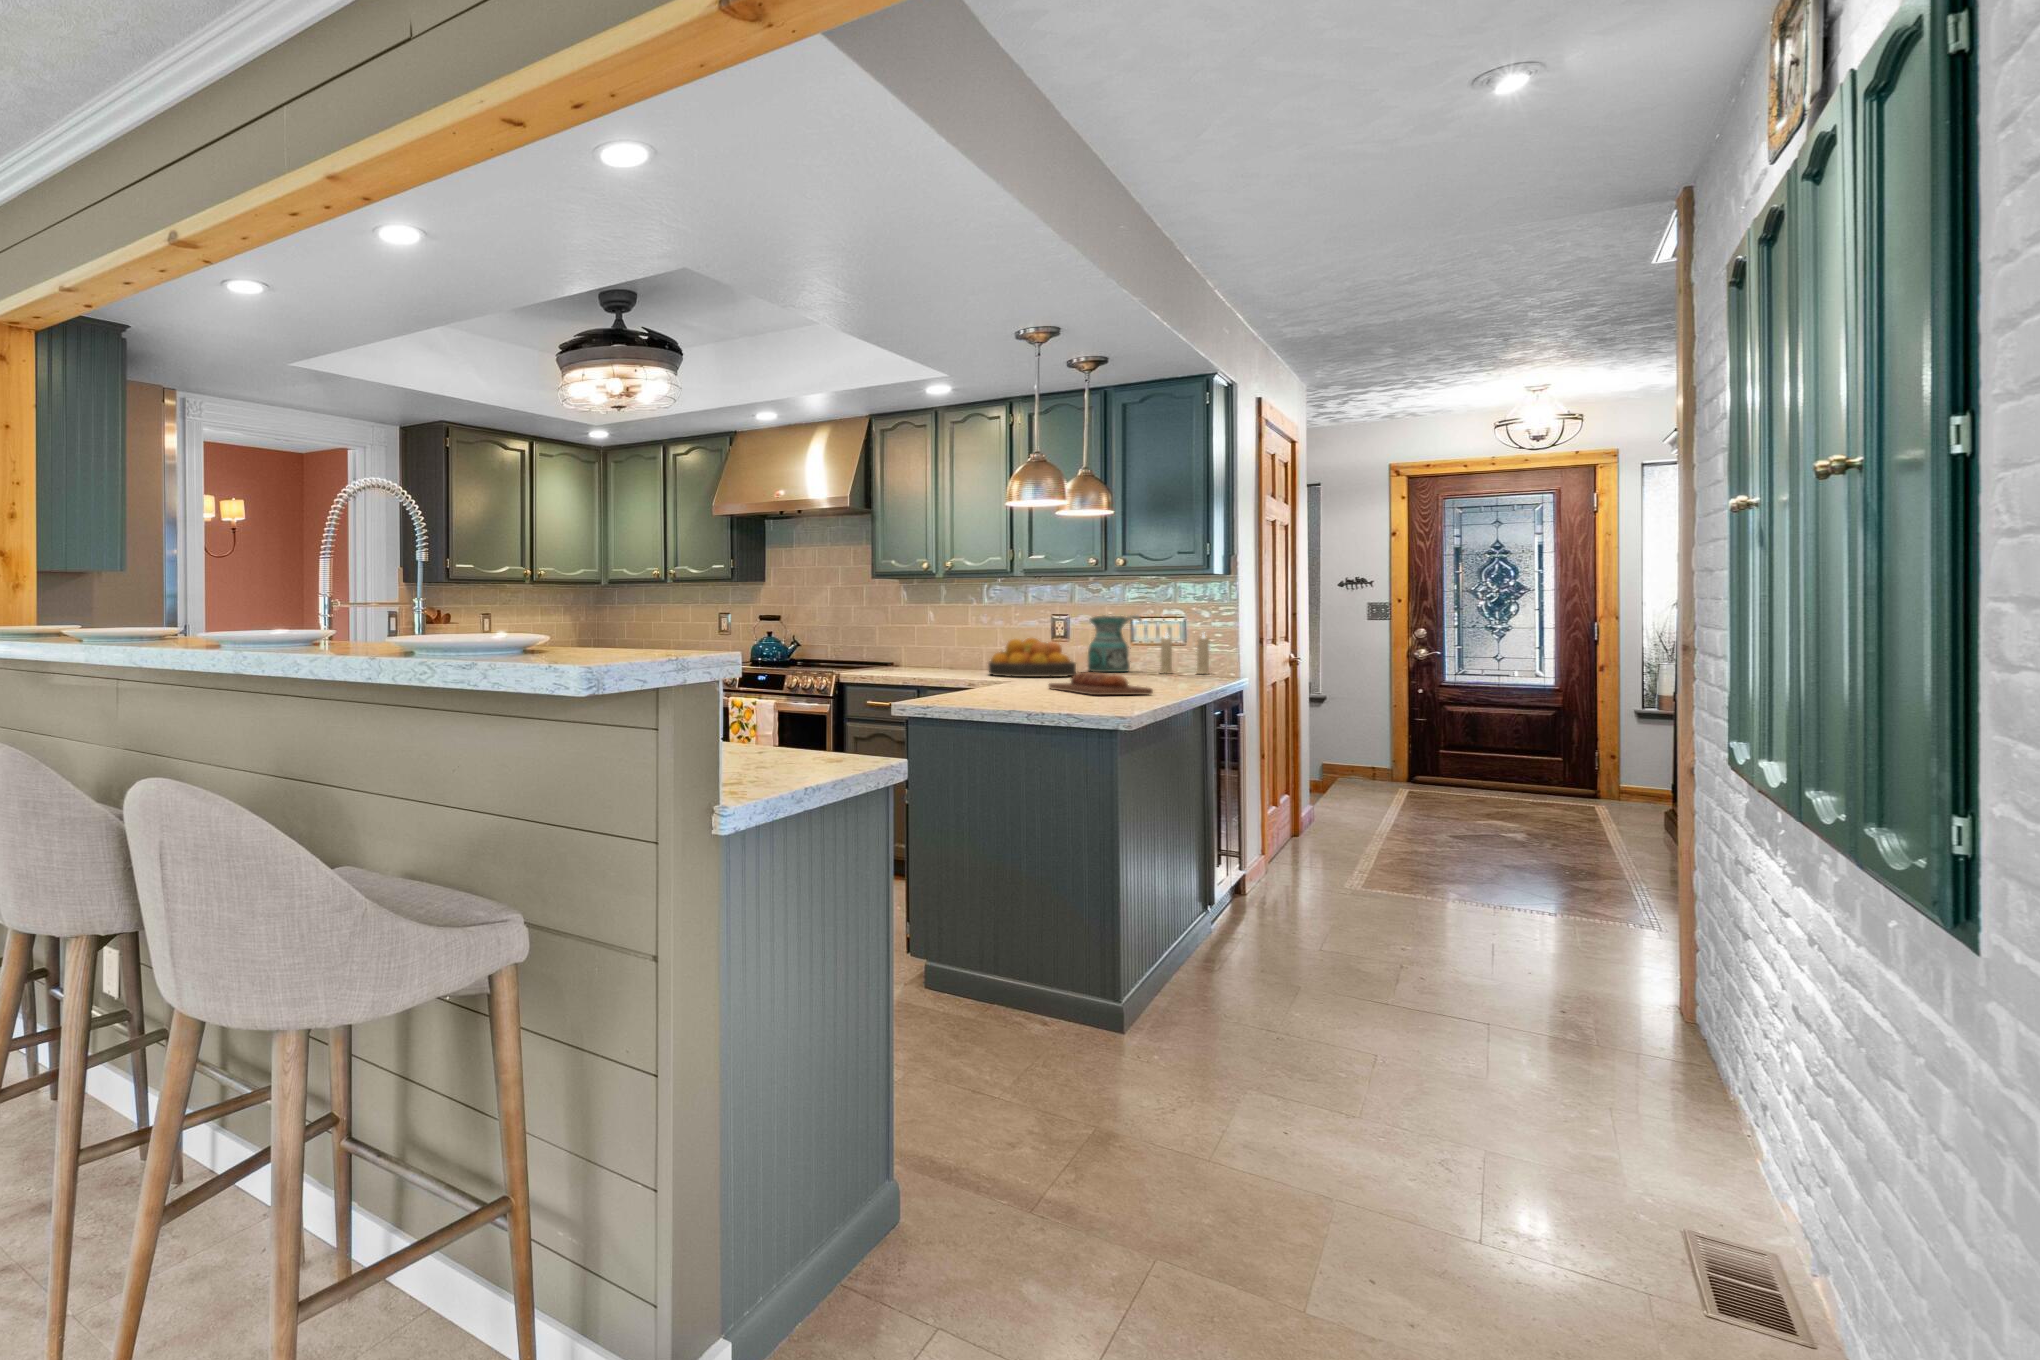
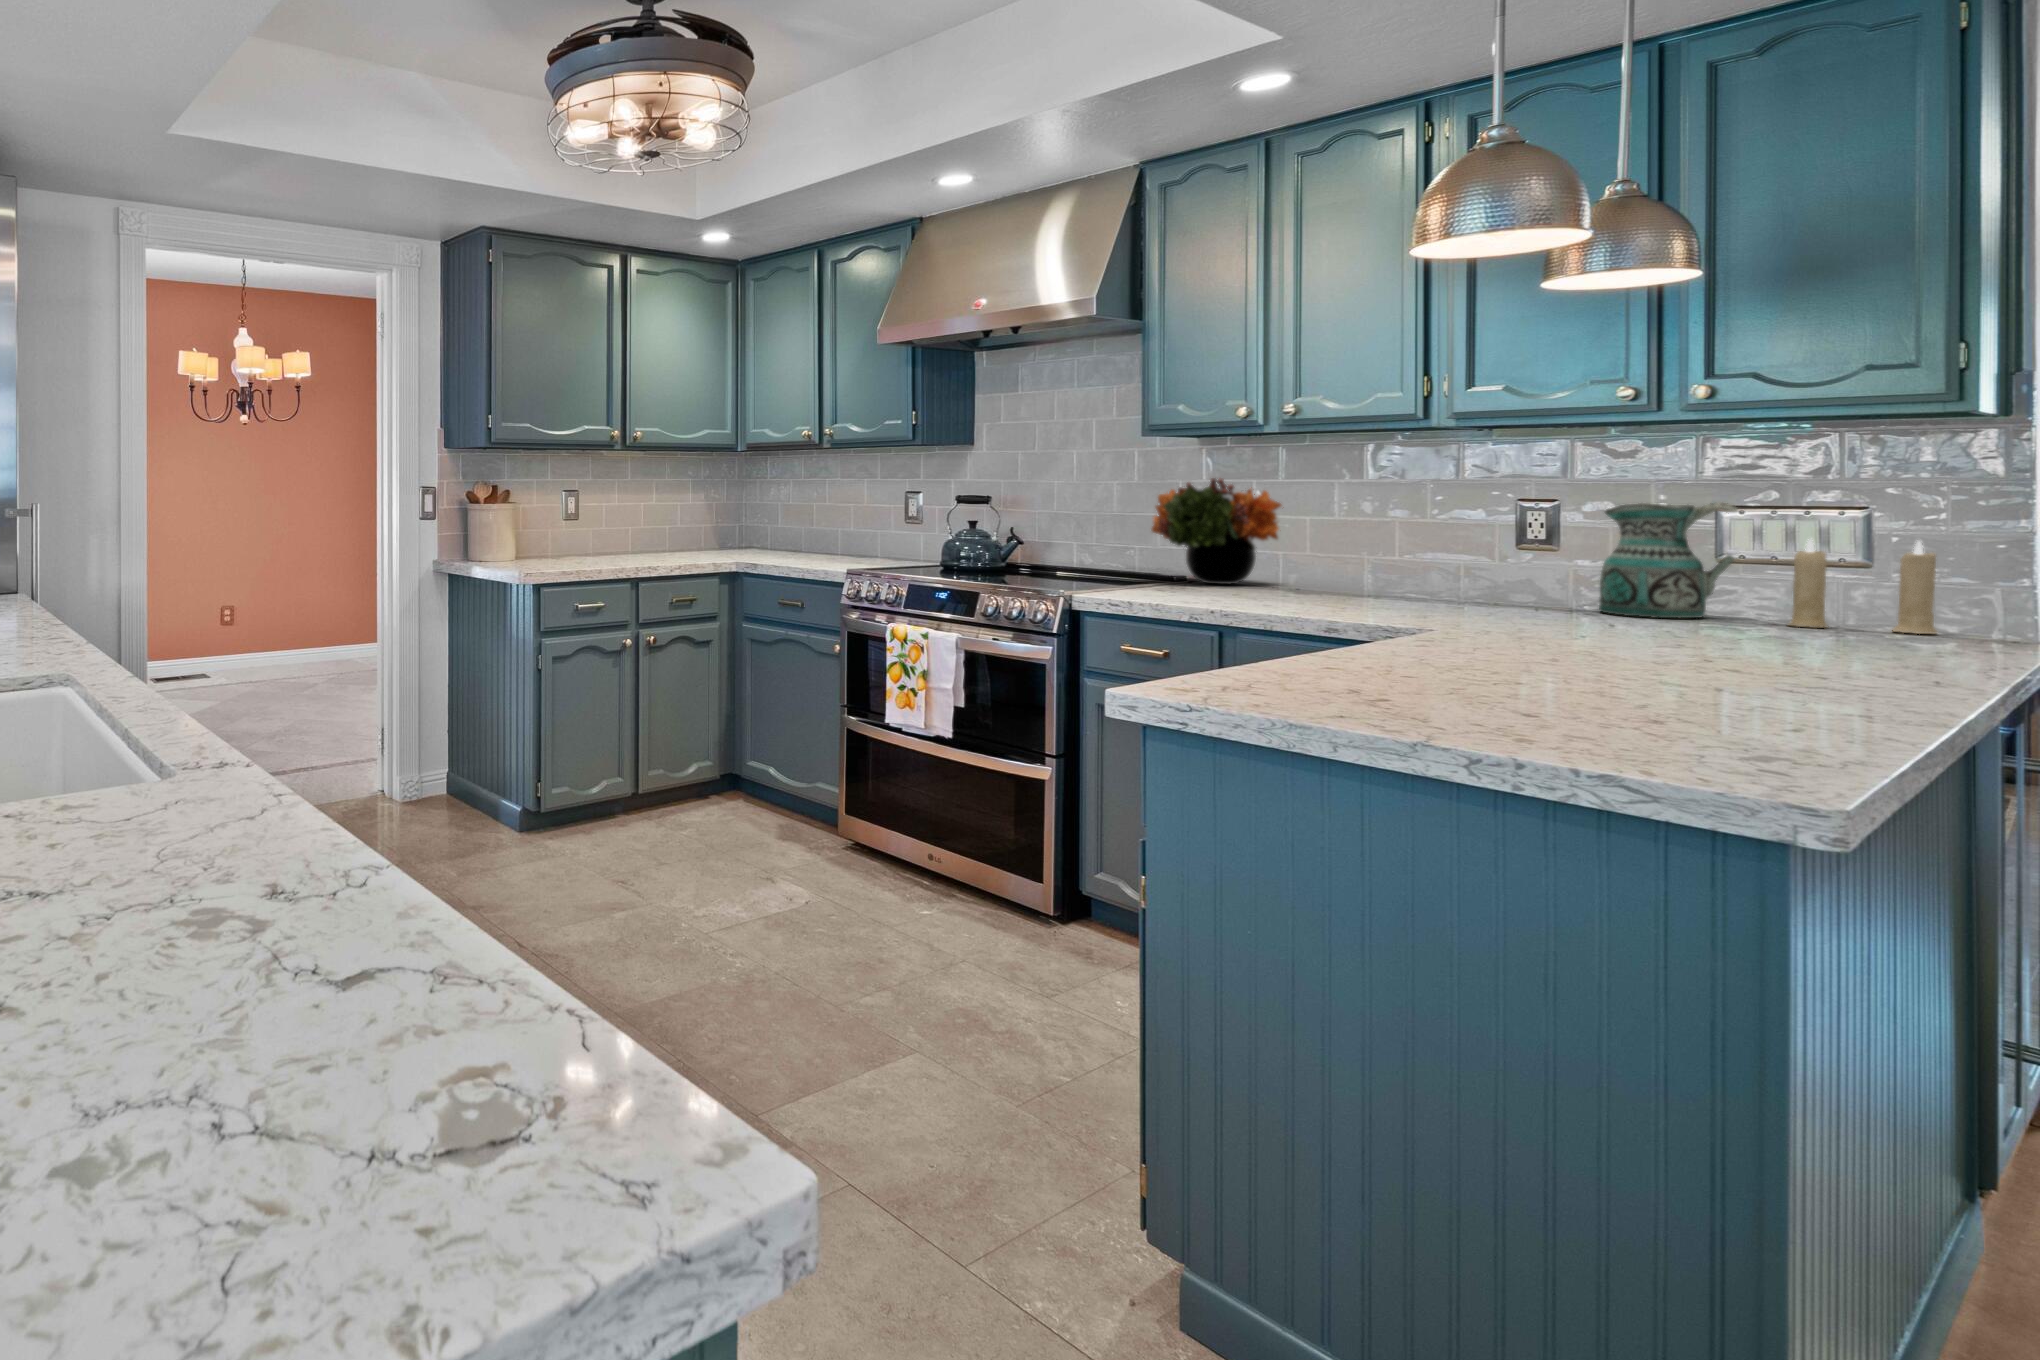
flower arrangement: none [873,603,947,665] -> present [1152,478,1281,585]
fruit bowl: present [989,638,1076,677] -> none [1371,546,1580,629]
bread loaf: present [1049,672,1153,695] -> none [1527,639,1876,718]

